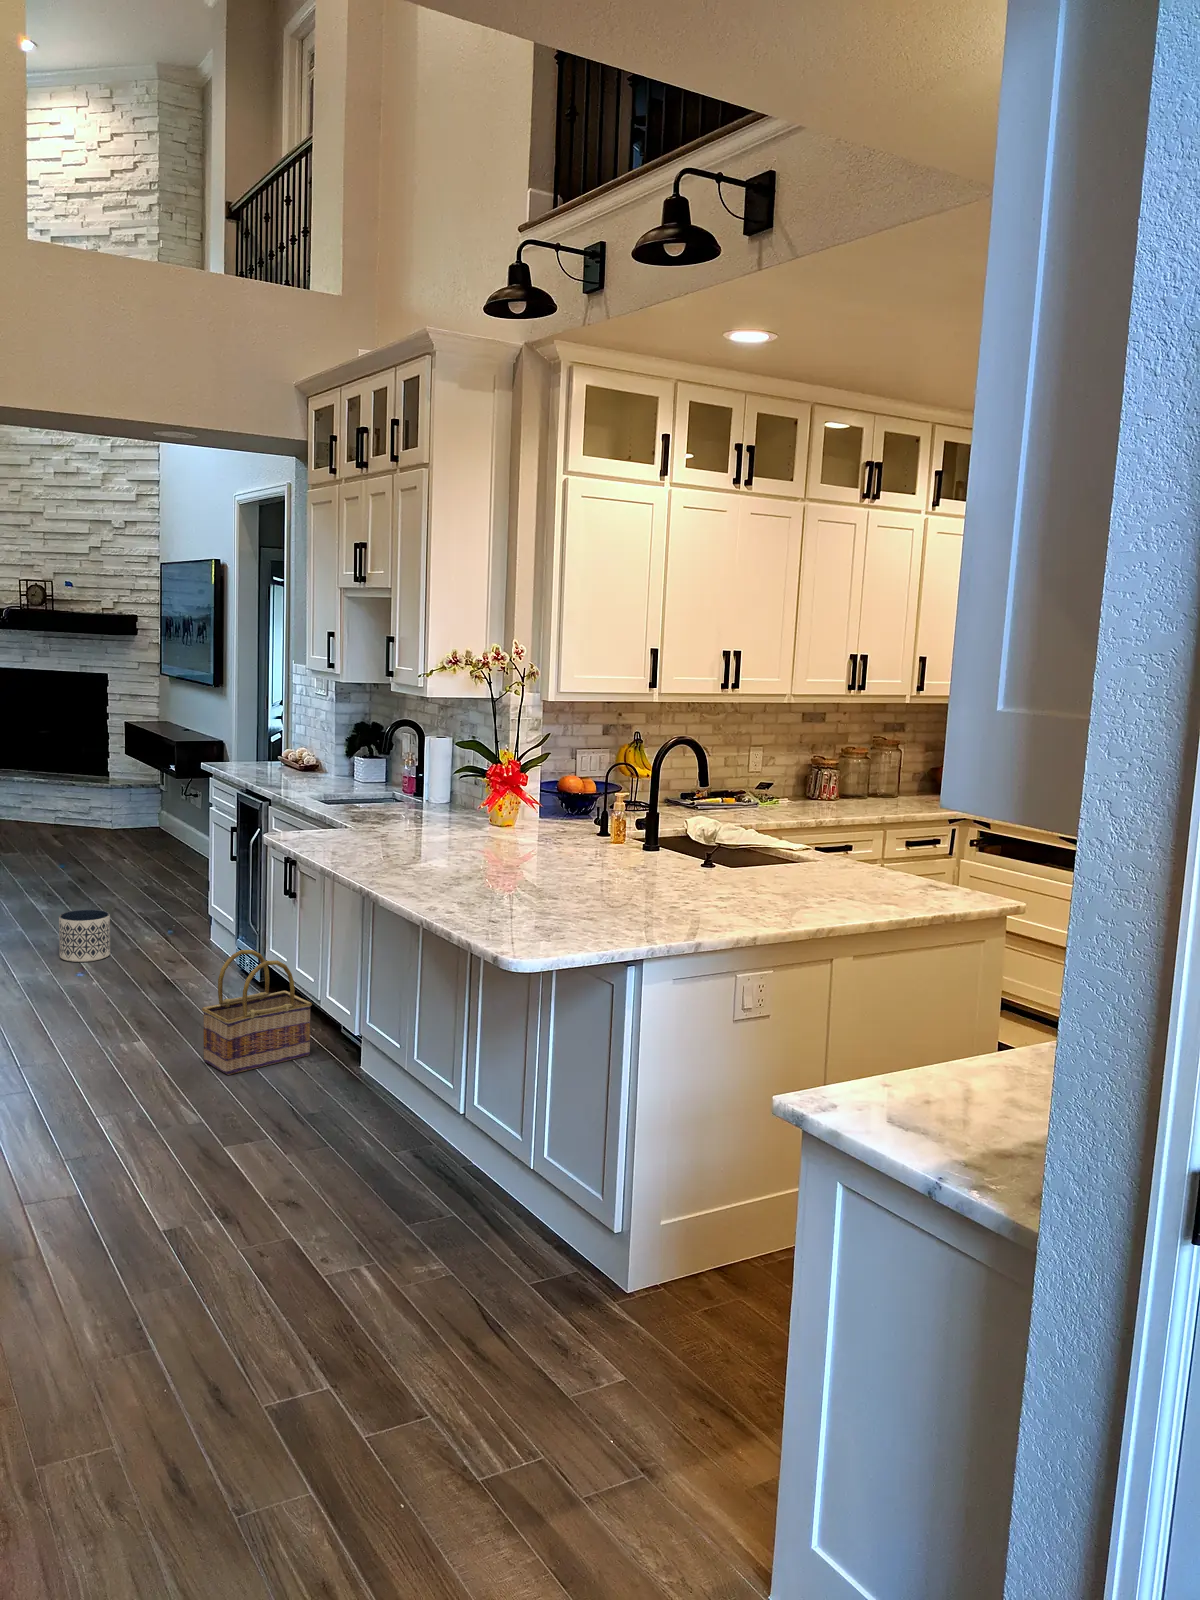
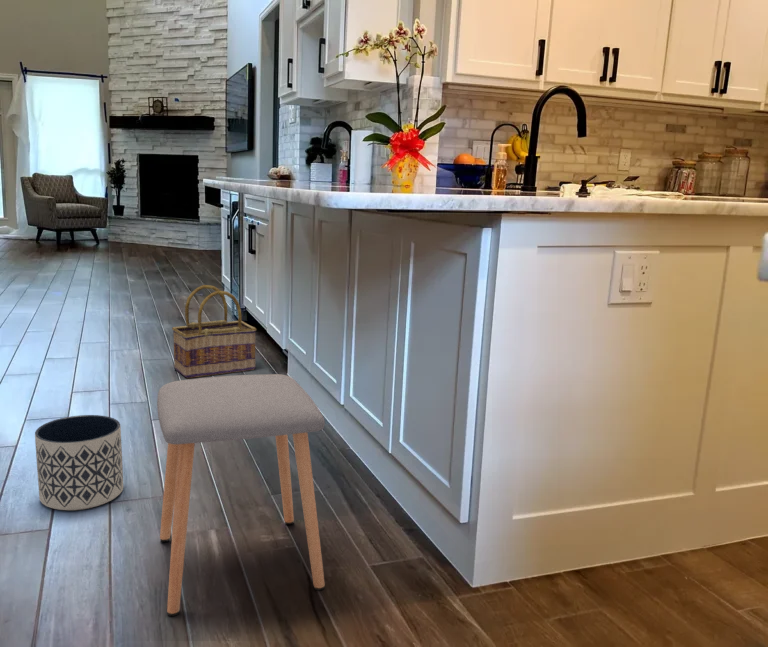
planter: present [59,910,110,962] -> present [35,415,123,510]
stool: none [311,1099,494,1344] -> present [157,374,325,616]

